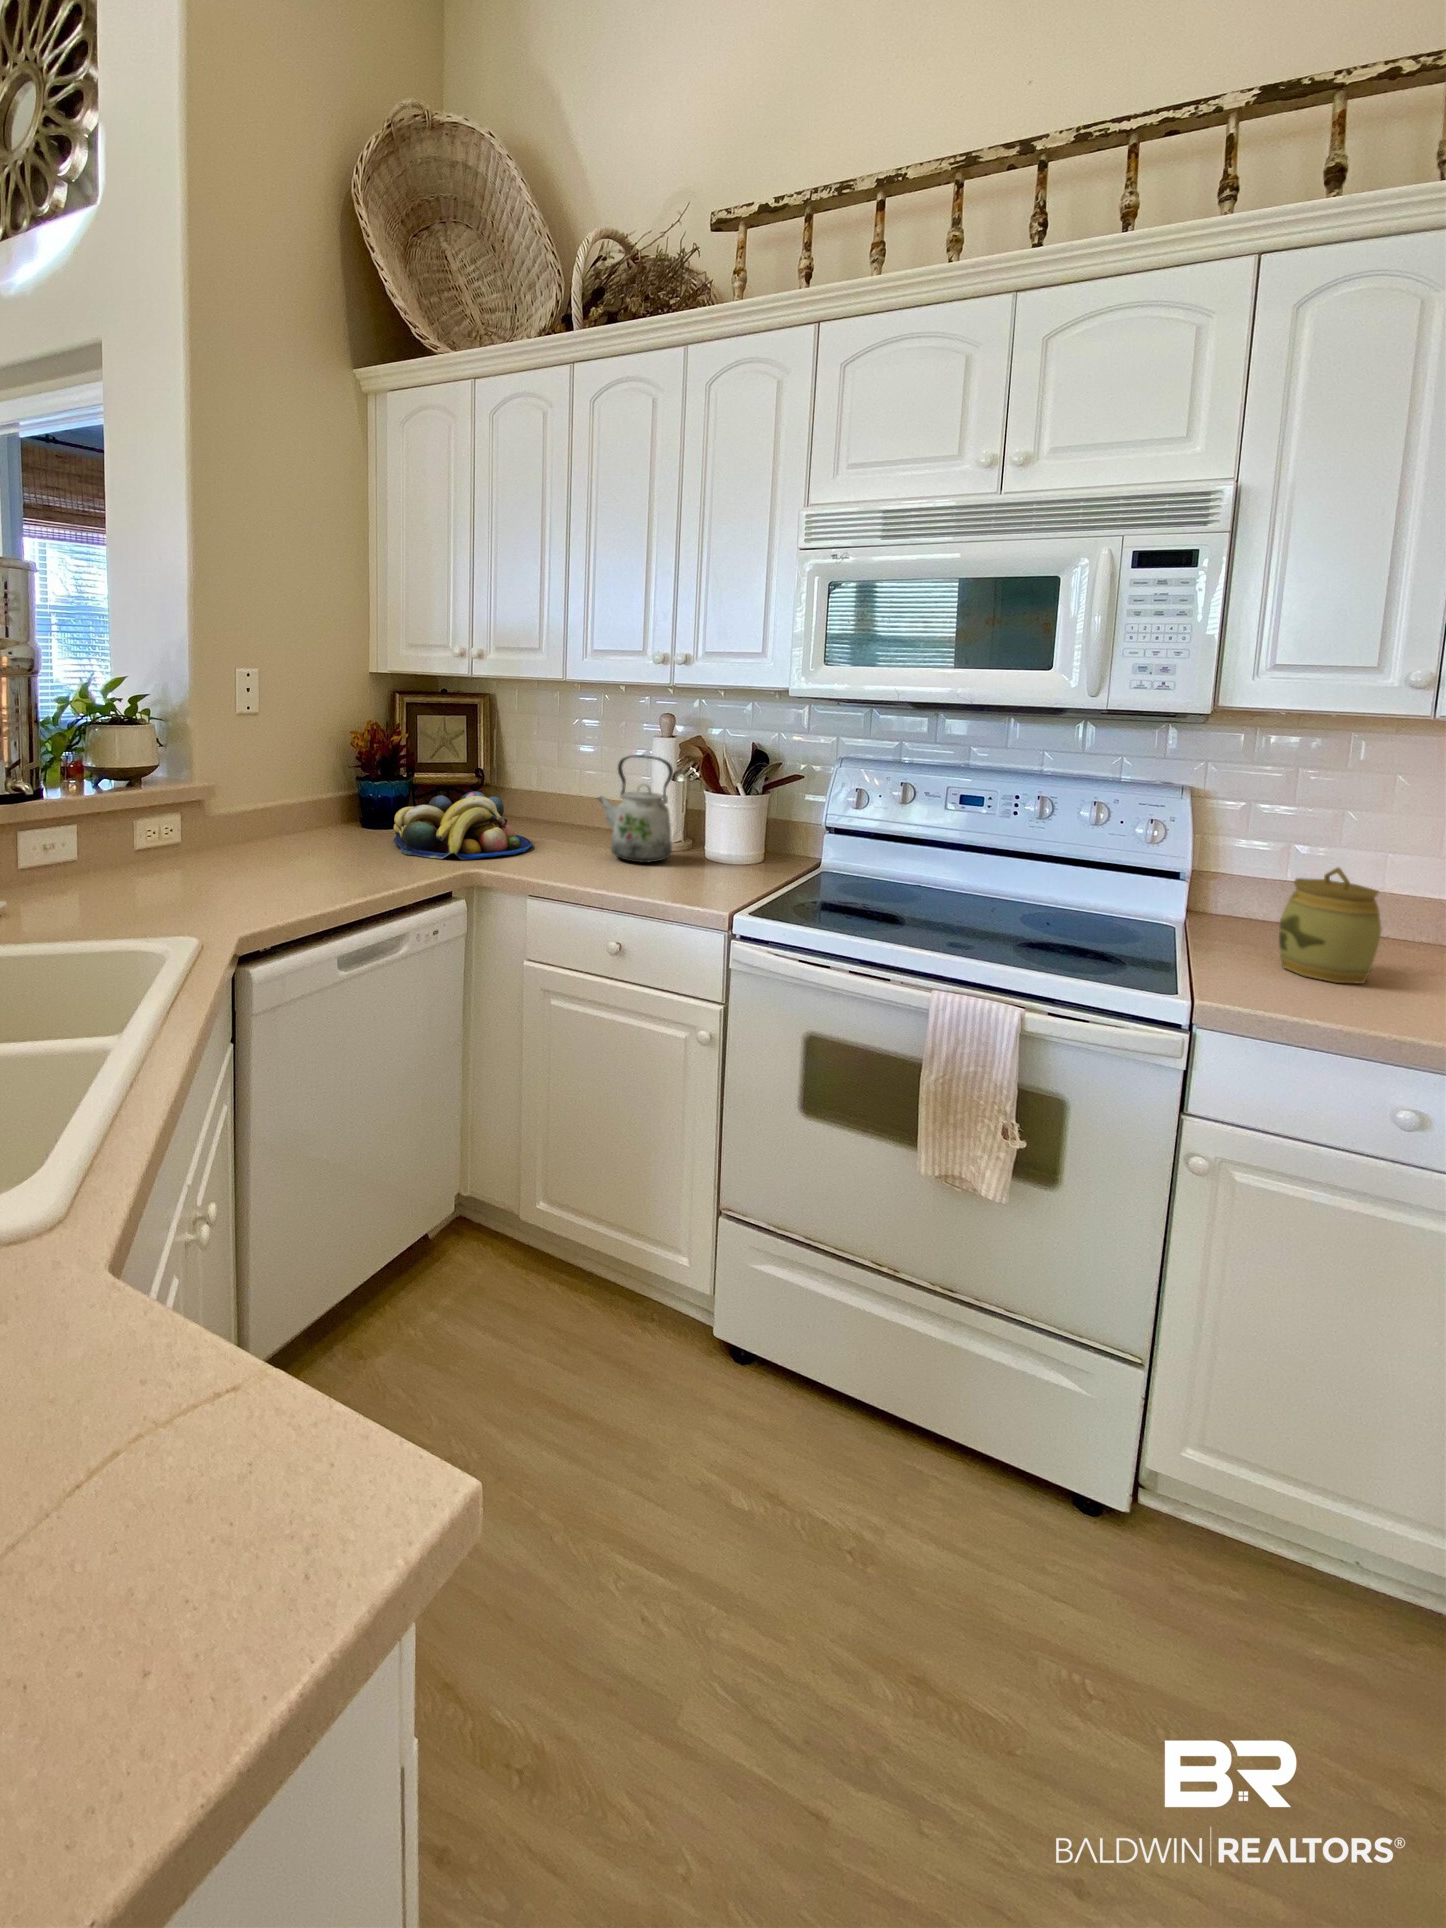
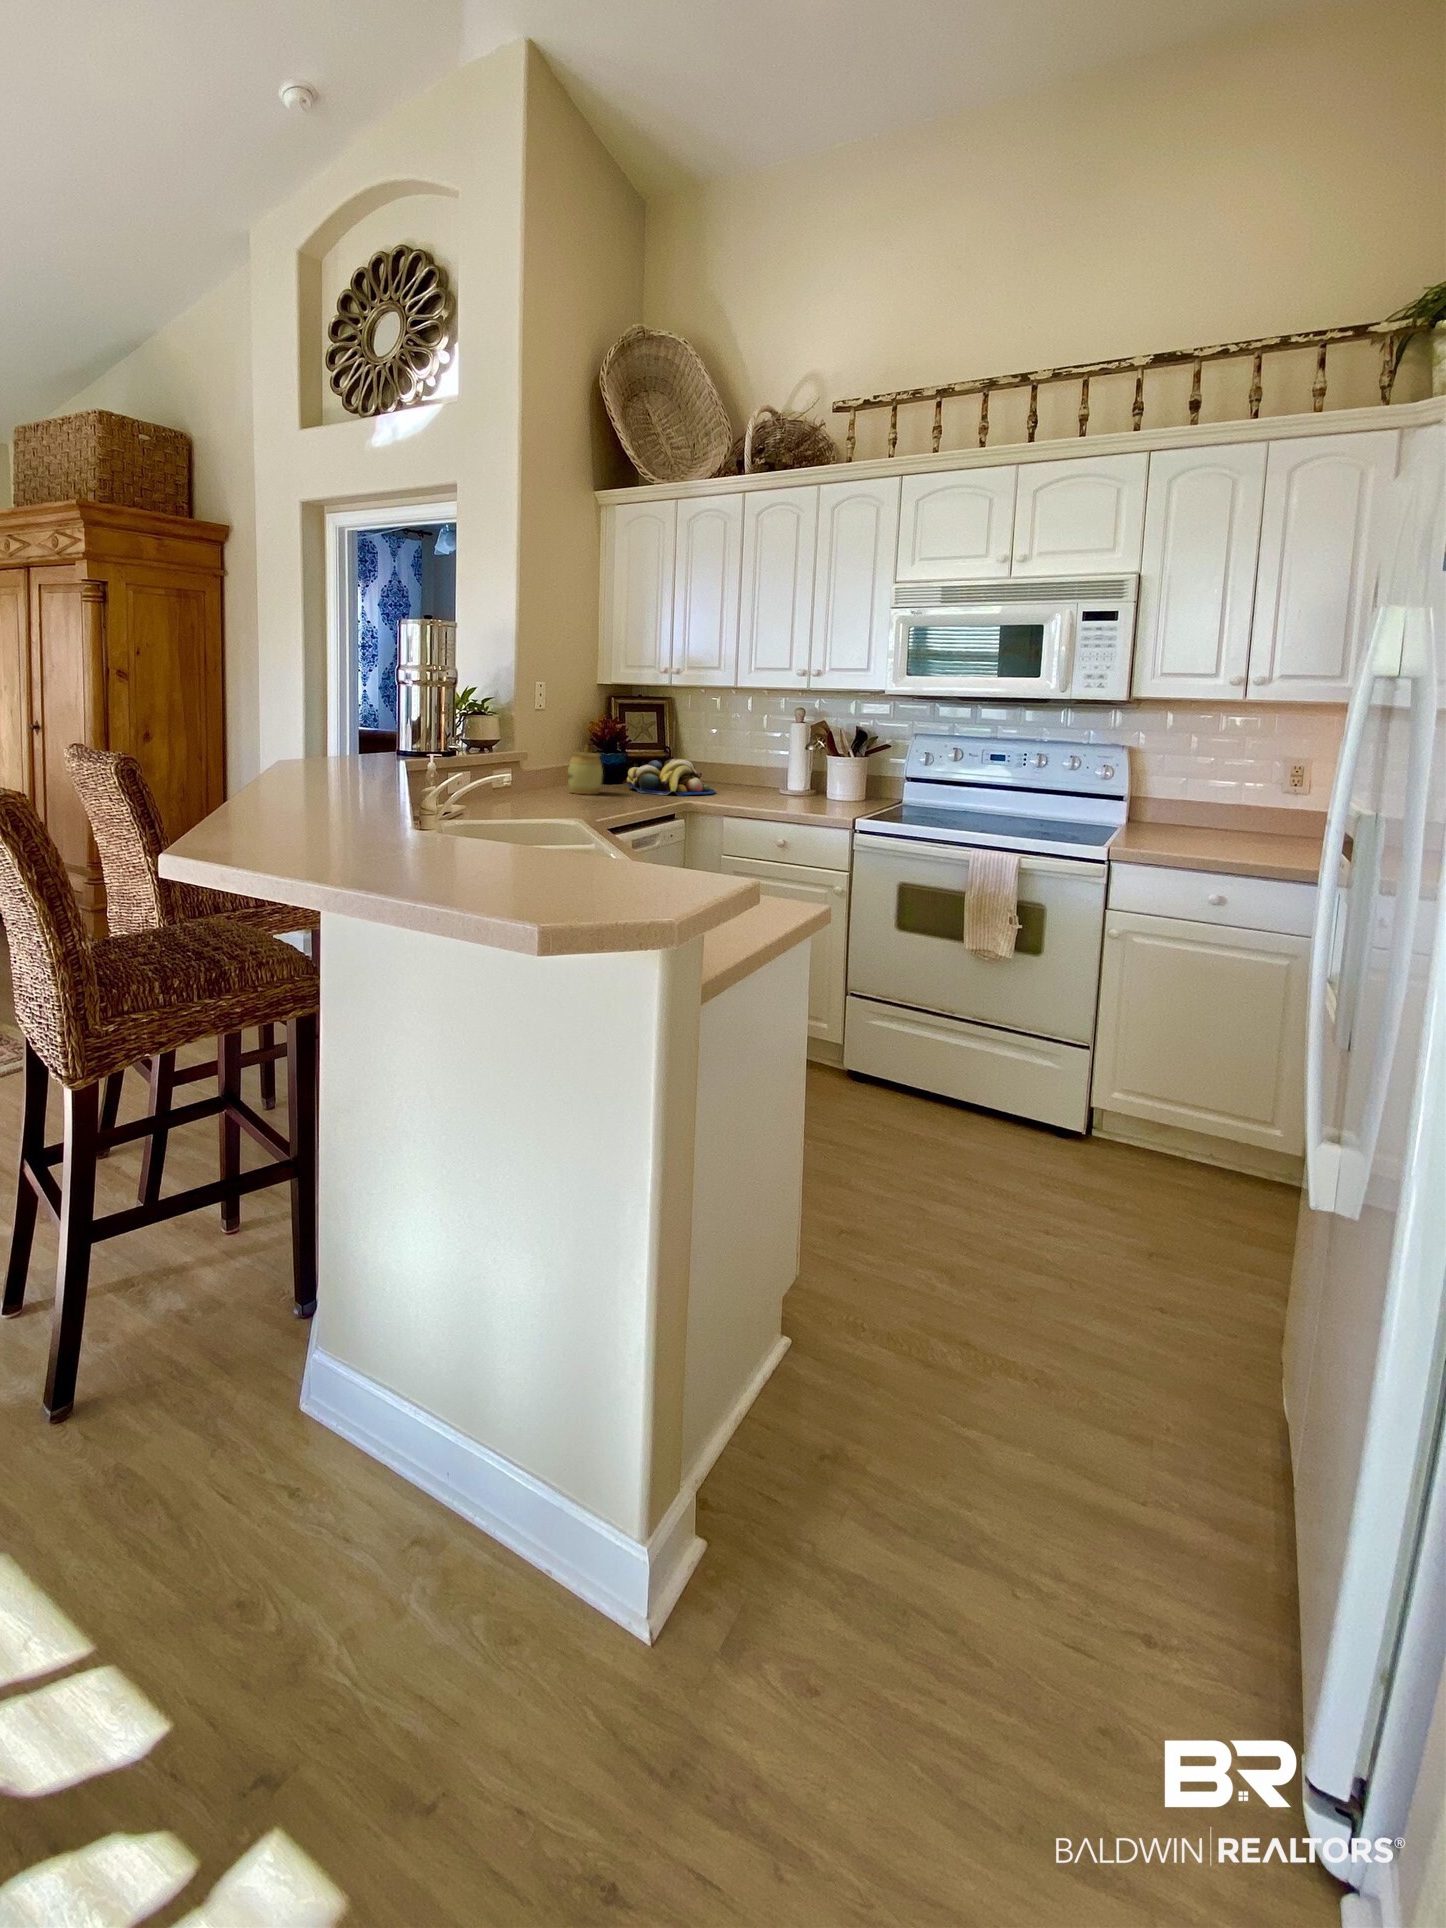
kettle: present [598,755,673,863] -> none [757,733,809,799]
jar: present [1279,868,1382,984] -> present [568,746,603,794]

